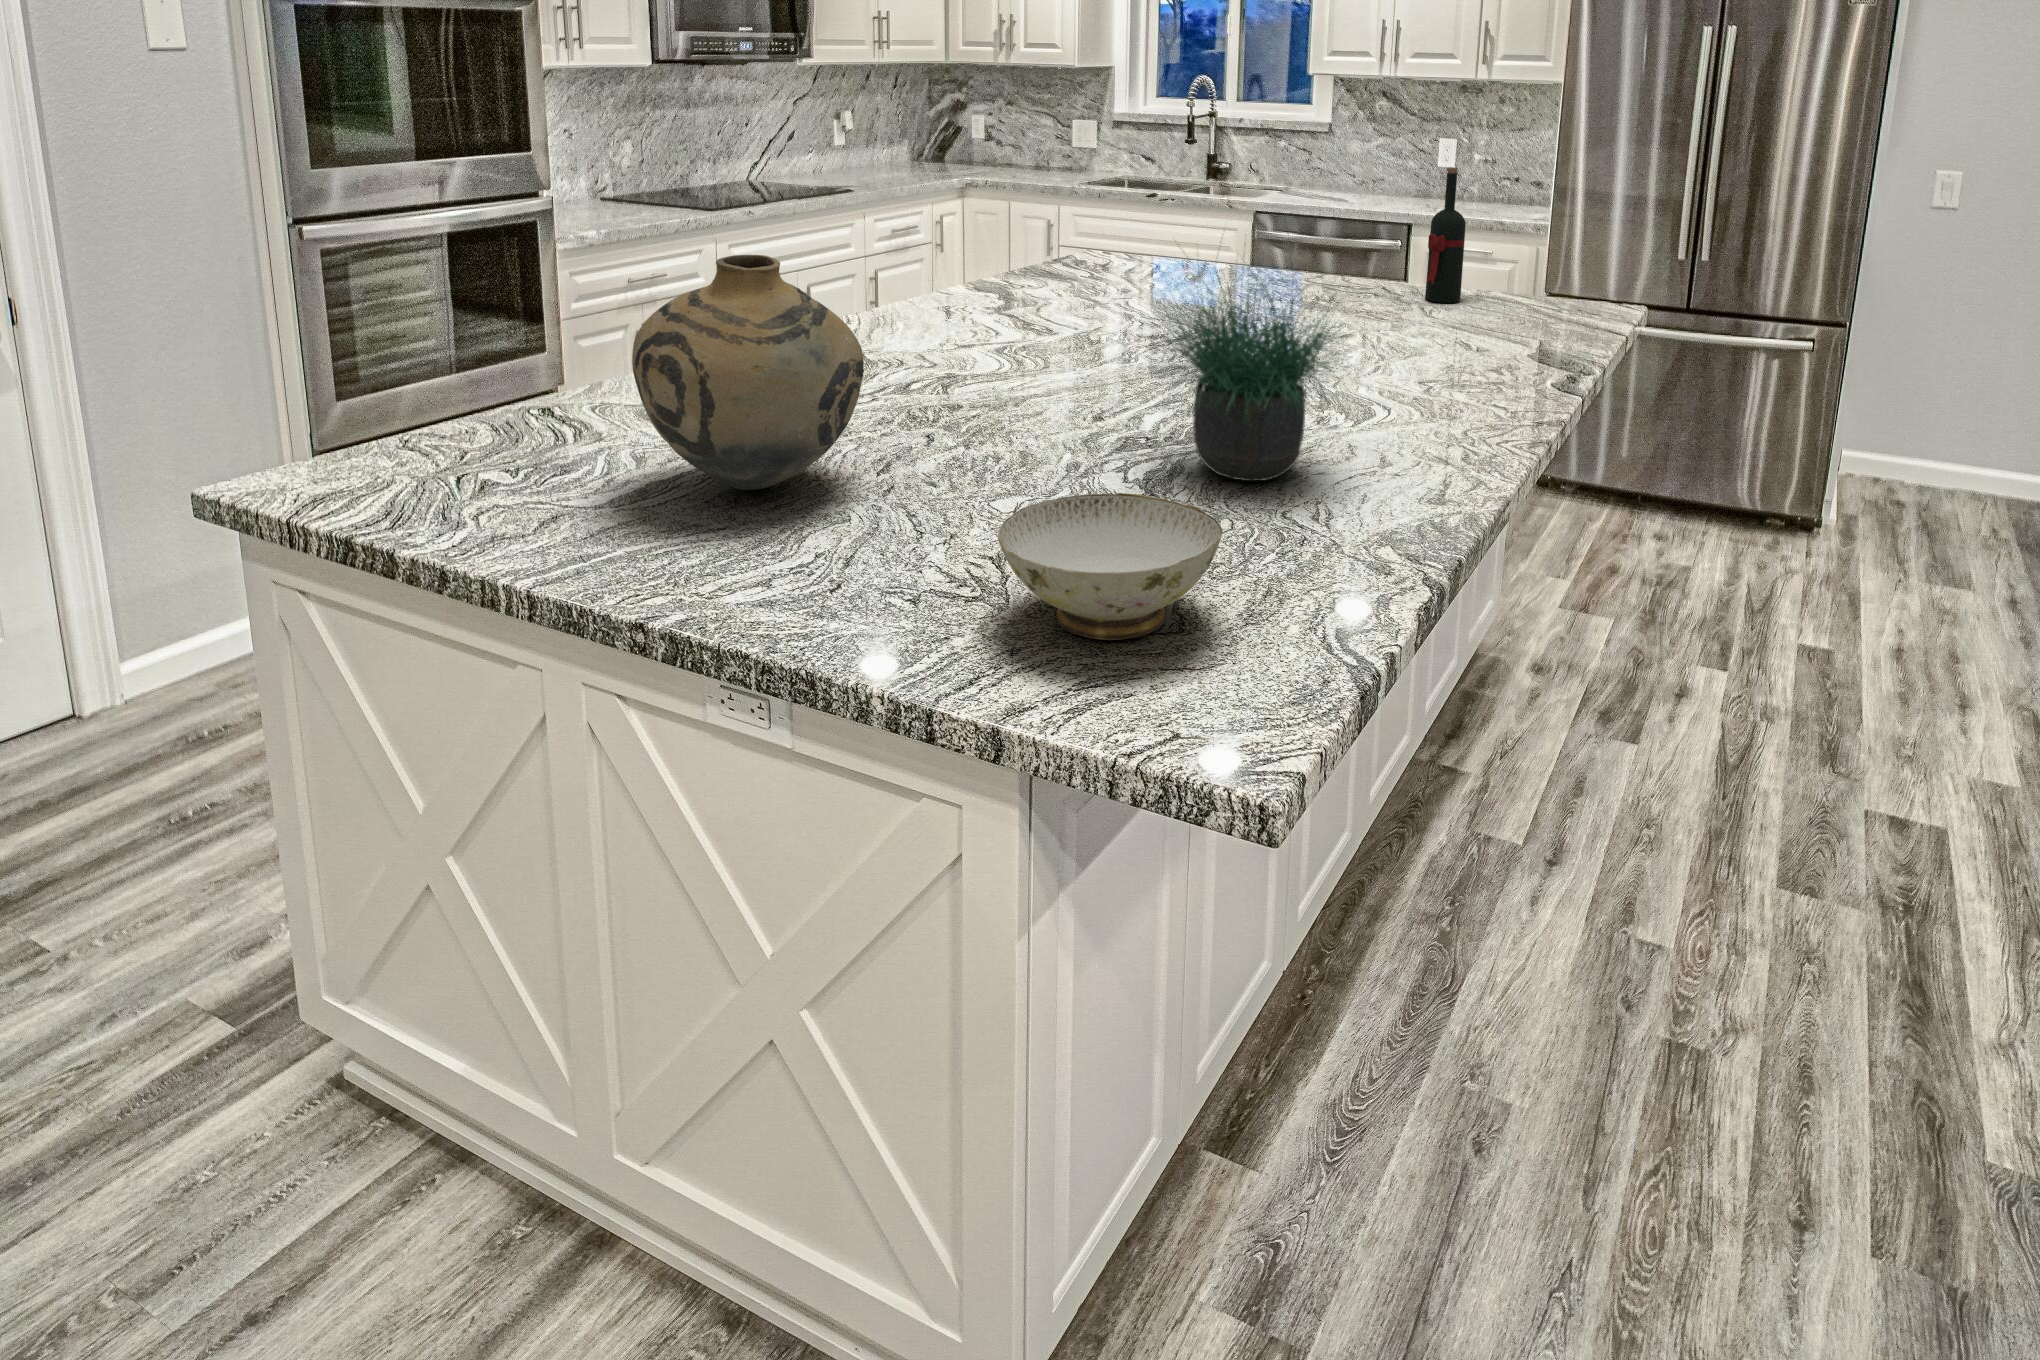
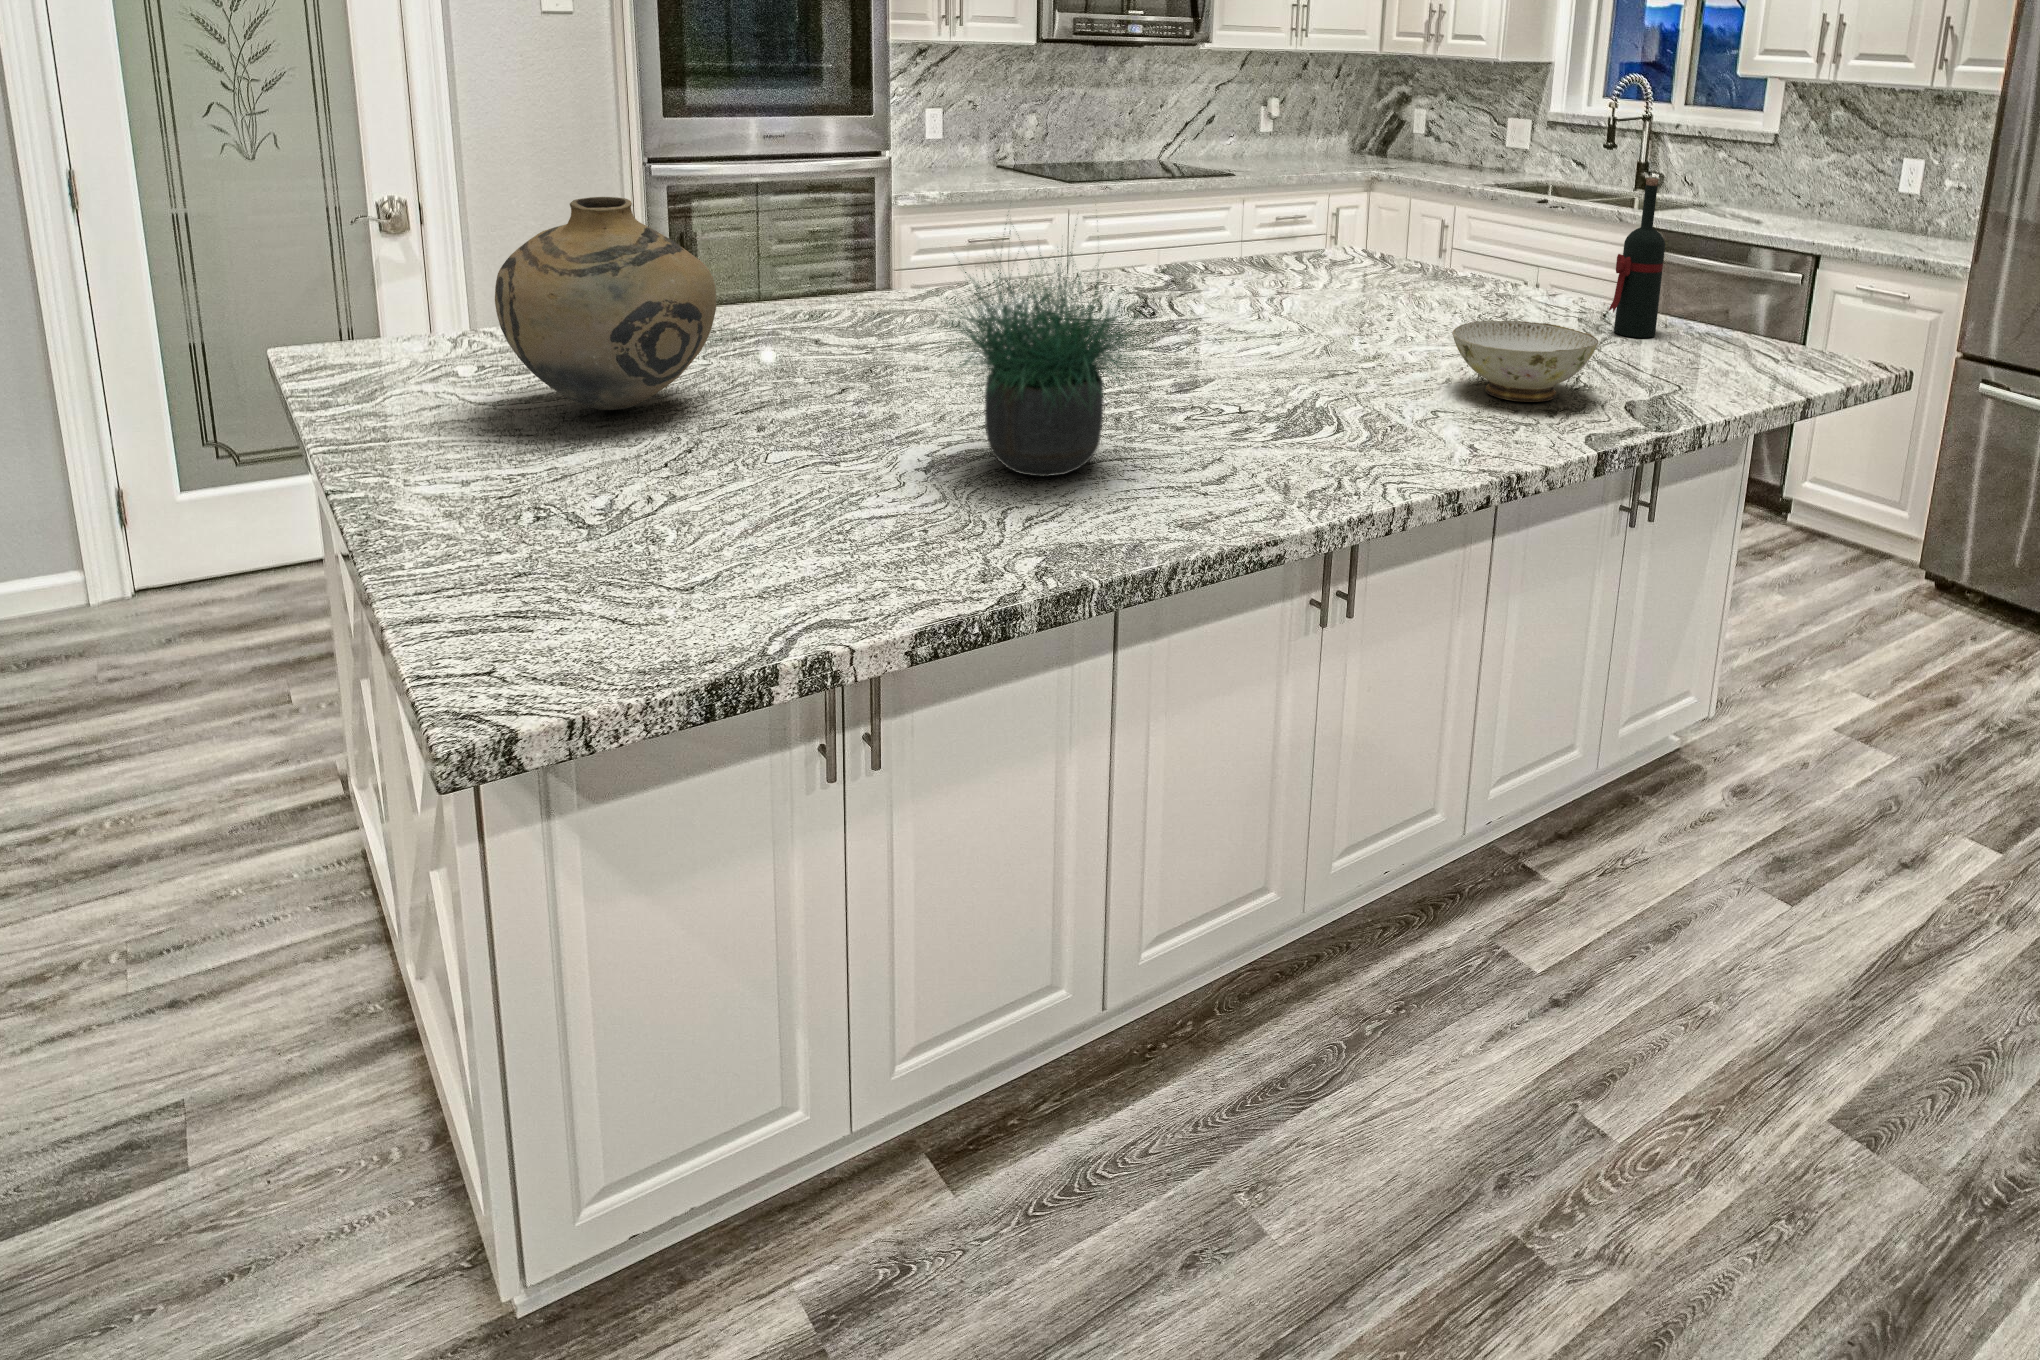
ceramic bowl: present [998,493,1223,640] -> present [1452,321,1598,402]

